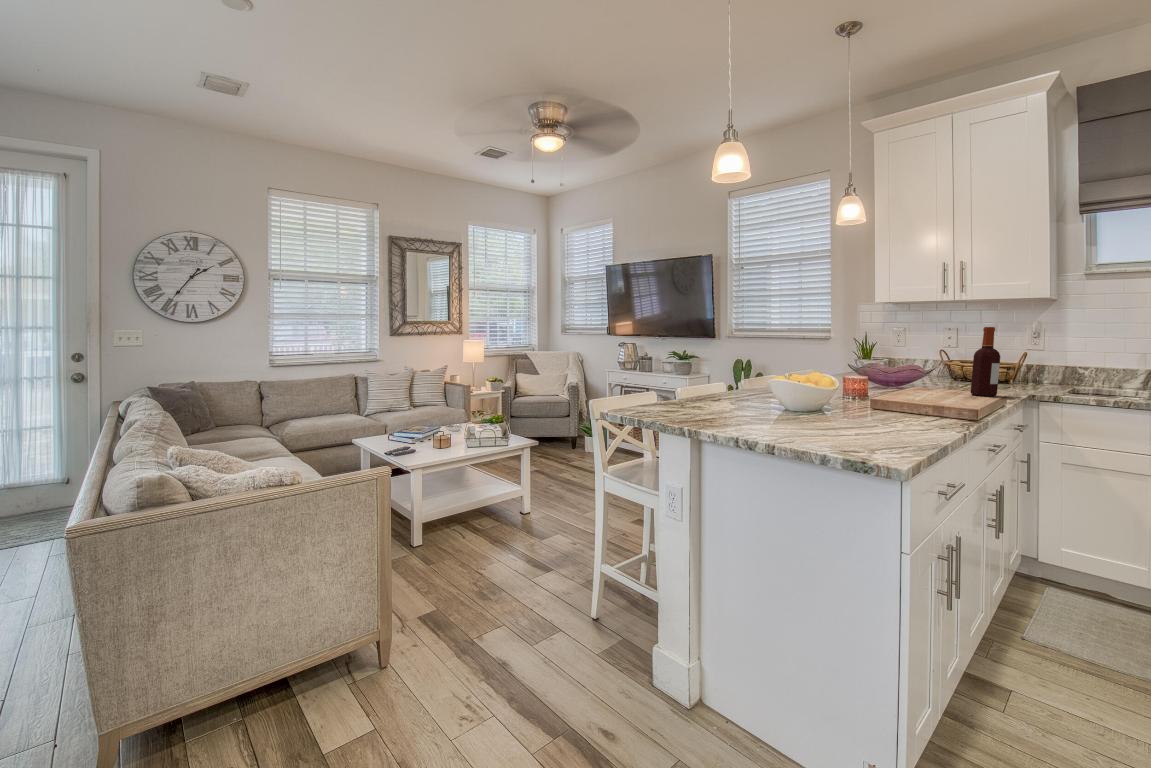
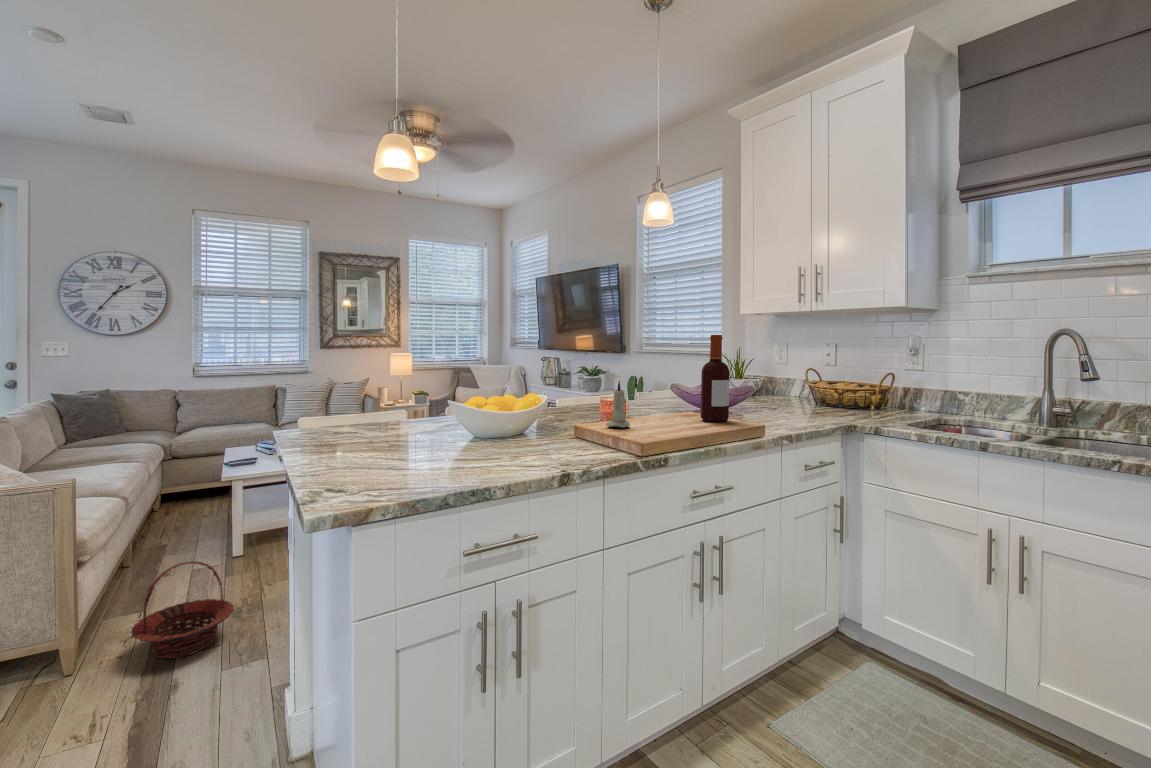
candle: none [939,365,964,403] -> present [606,381,630,428]
basket: none [463,544,544,637] -> present [130,561,234,659]

